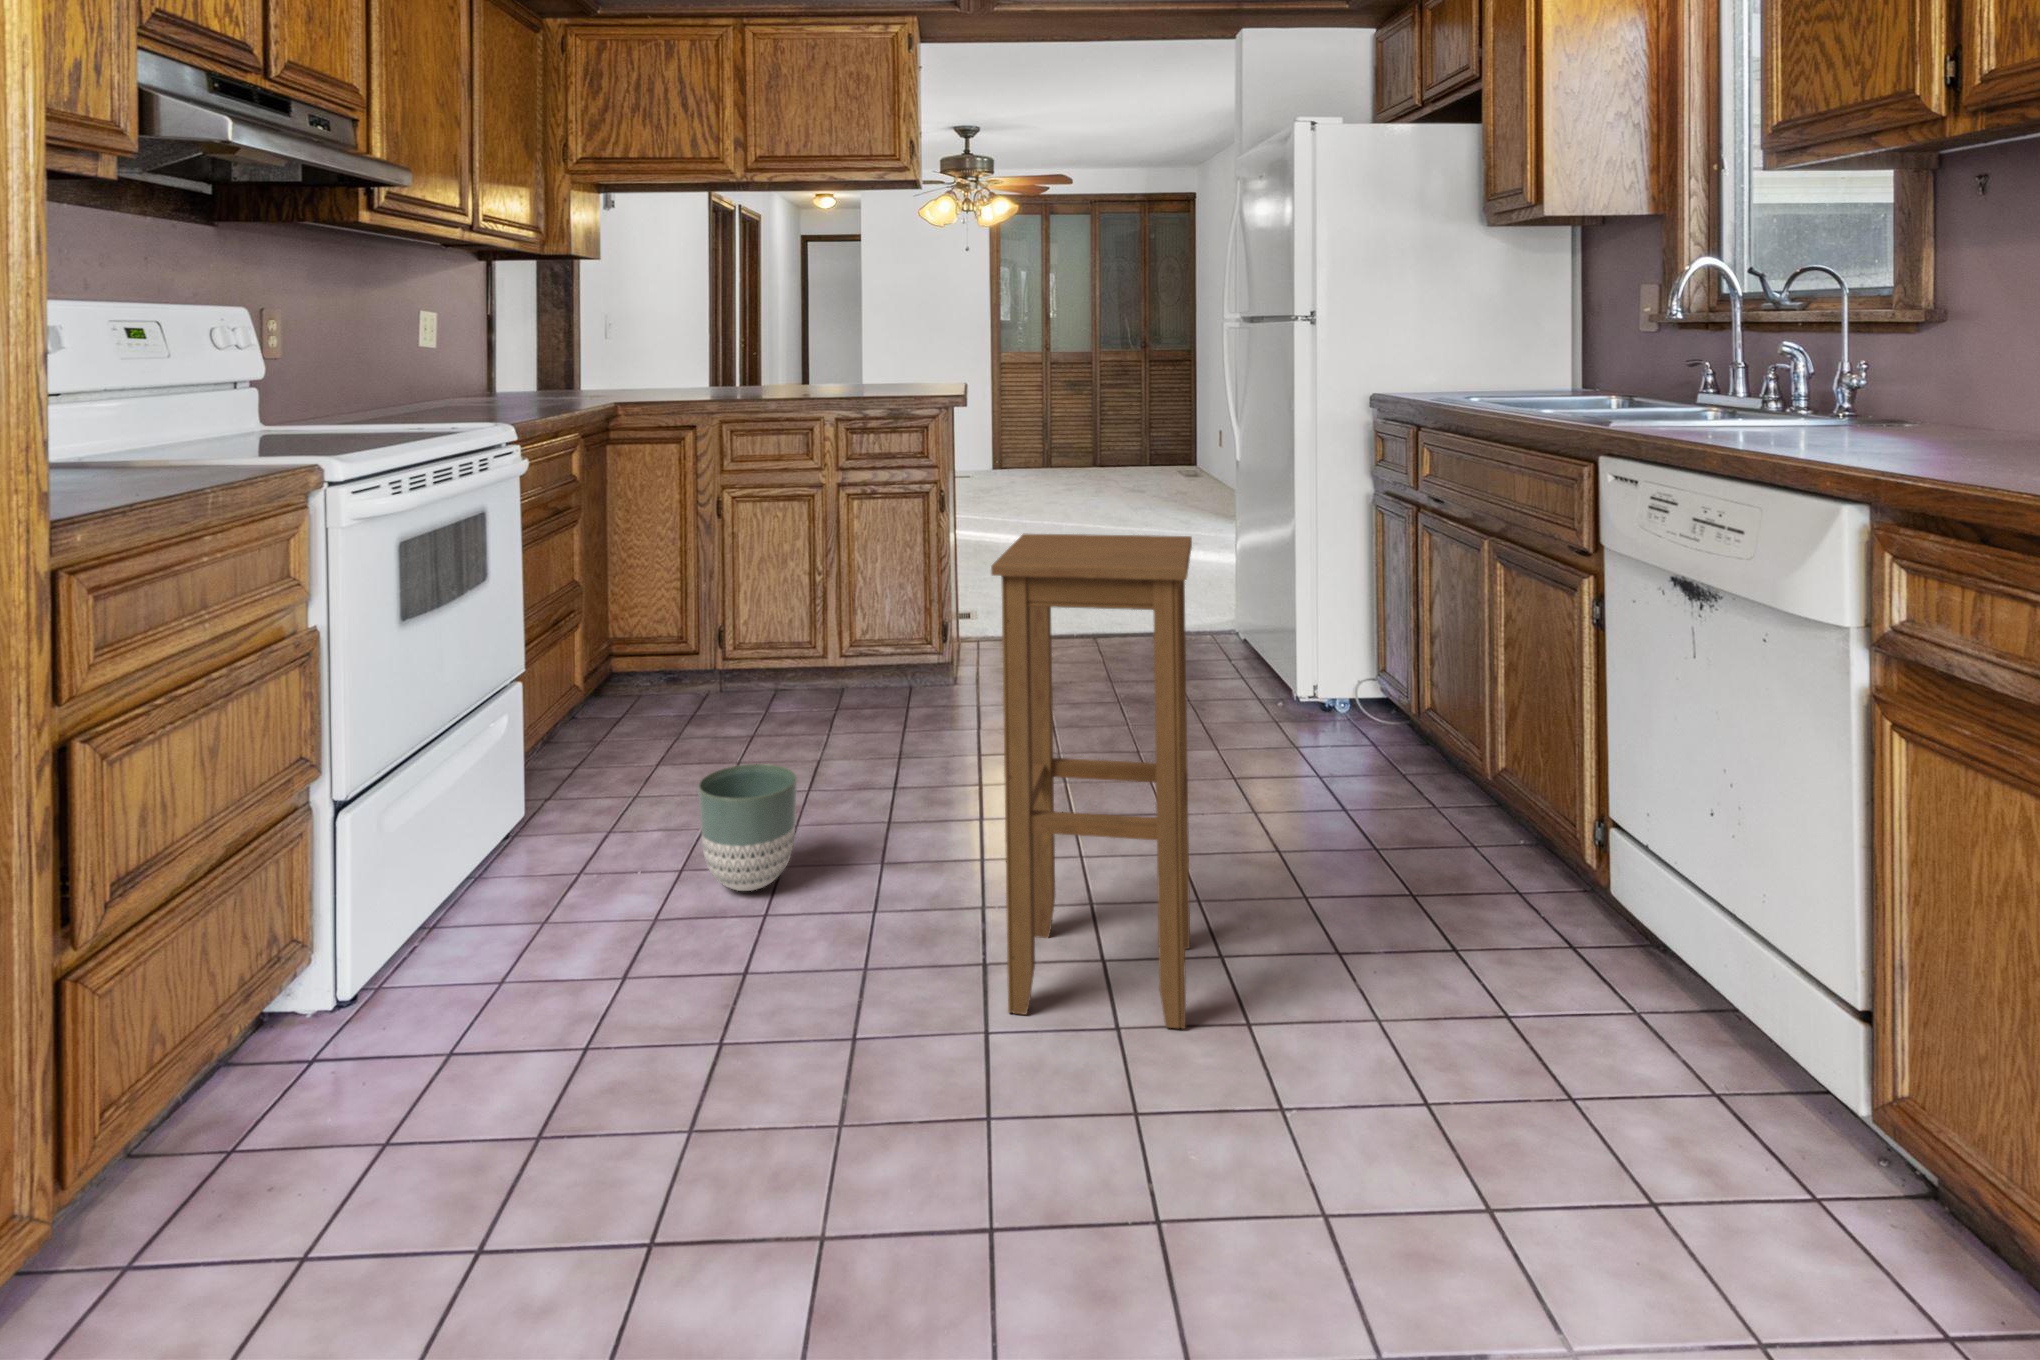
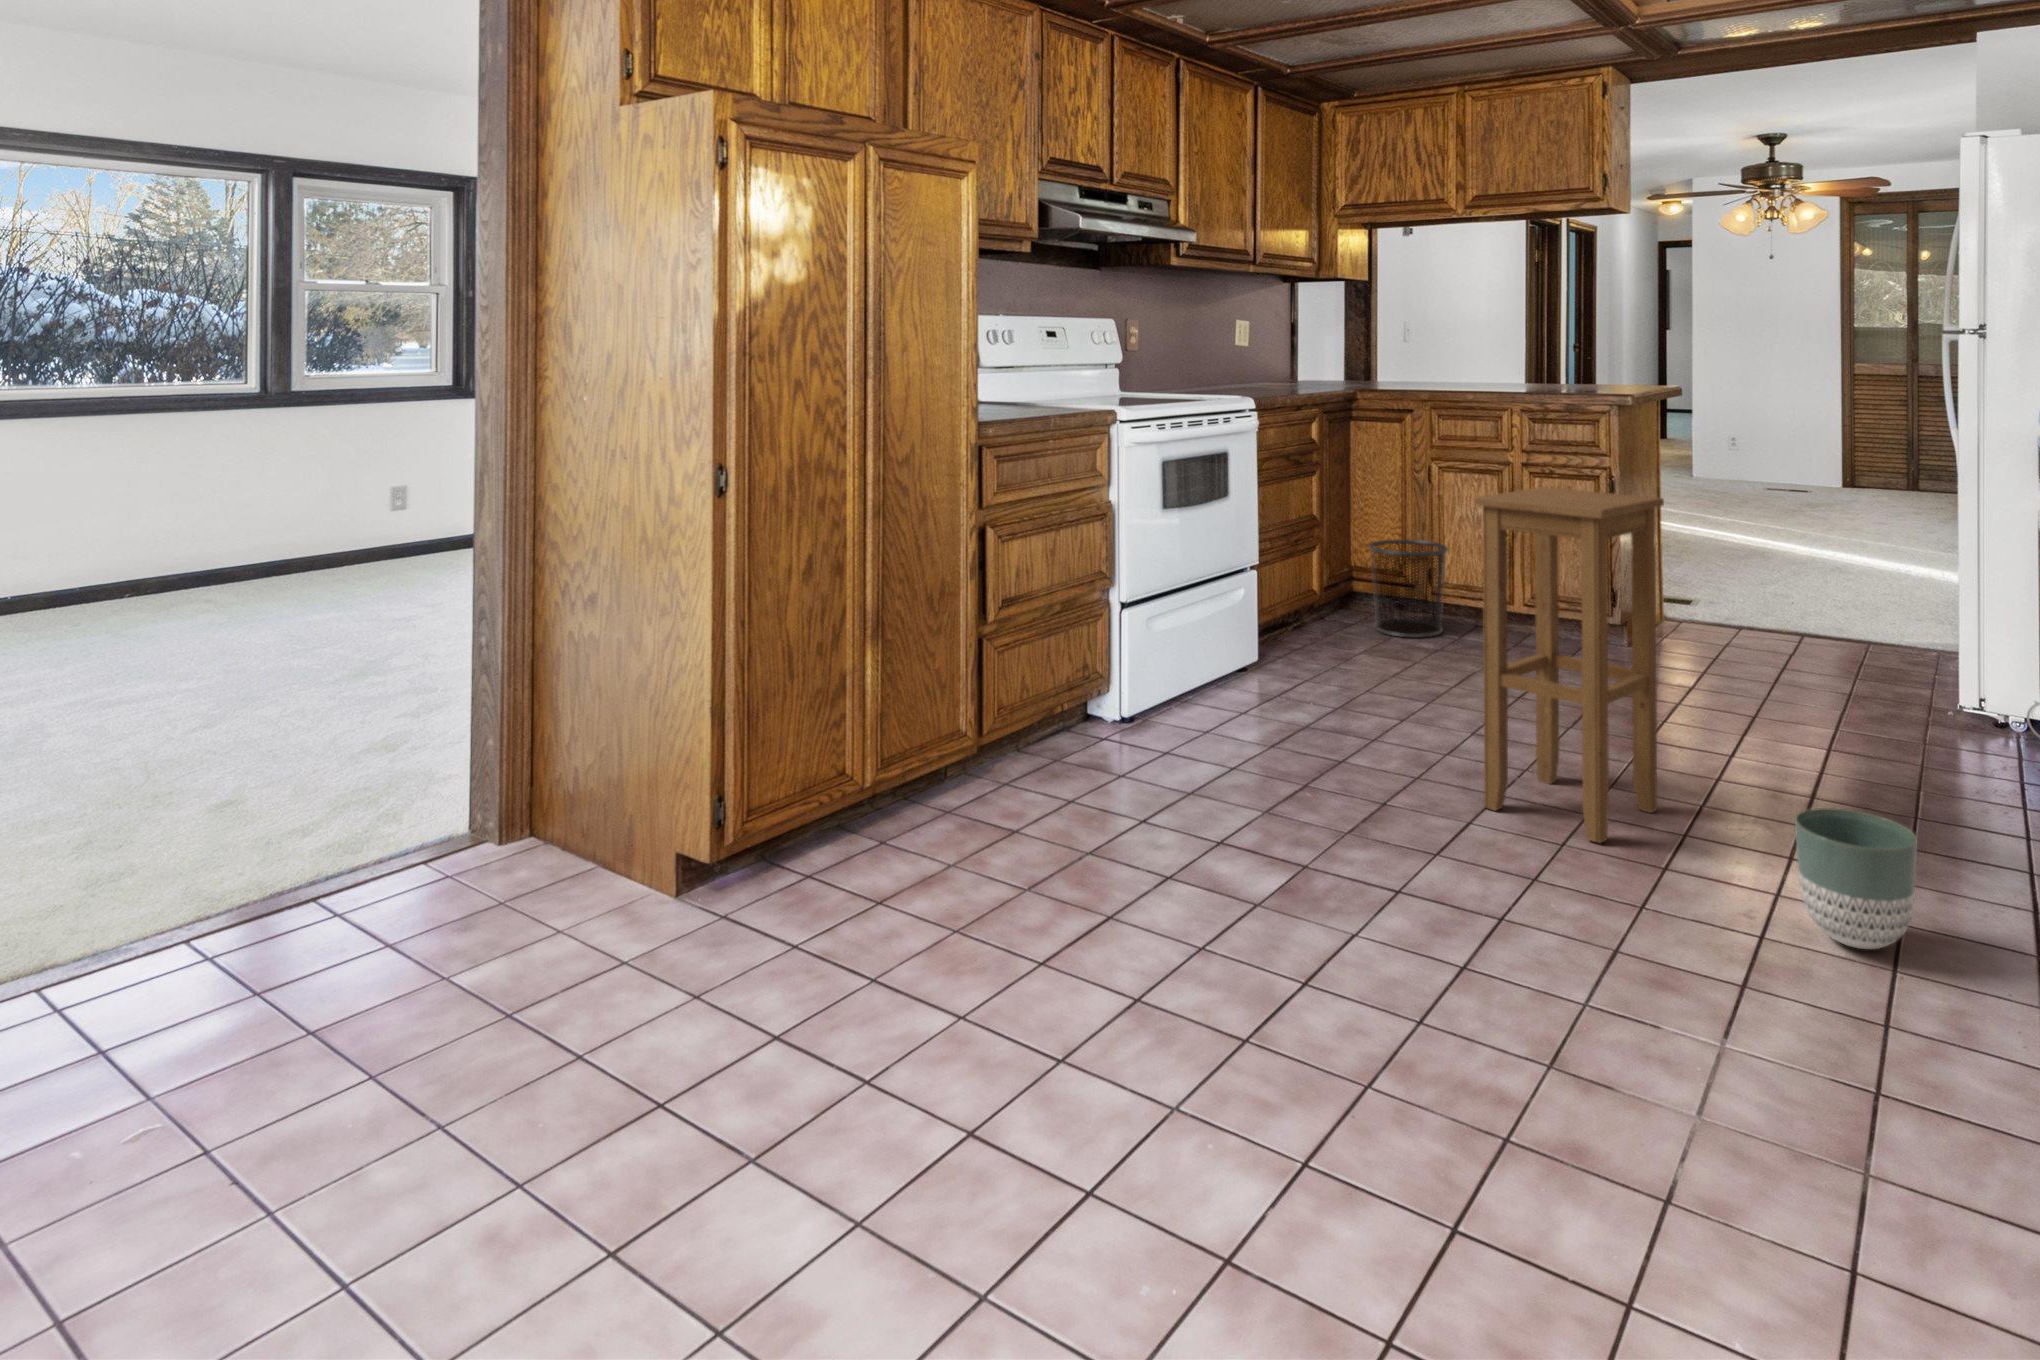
waste bin: none [651,597,758,733] -> present [1369,540,1448,638]
planter: present [698,764,797,891] -> present [1795,808,1917,949]

